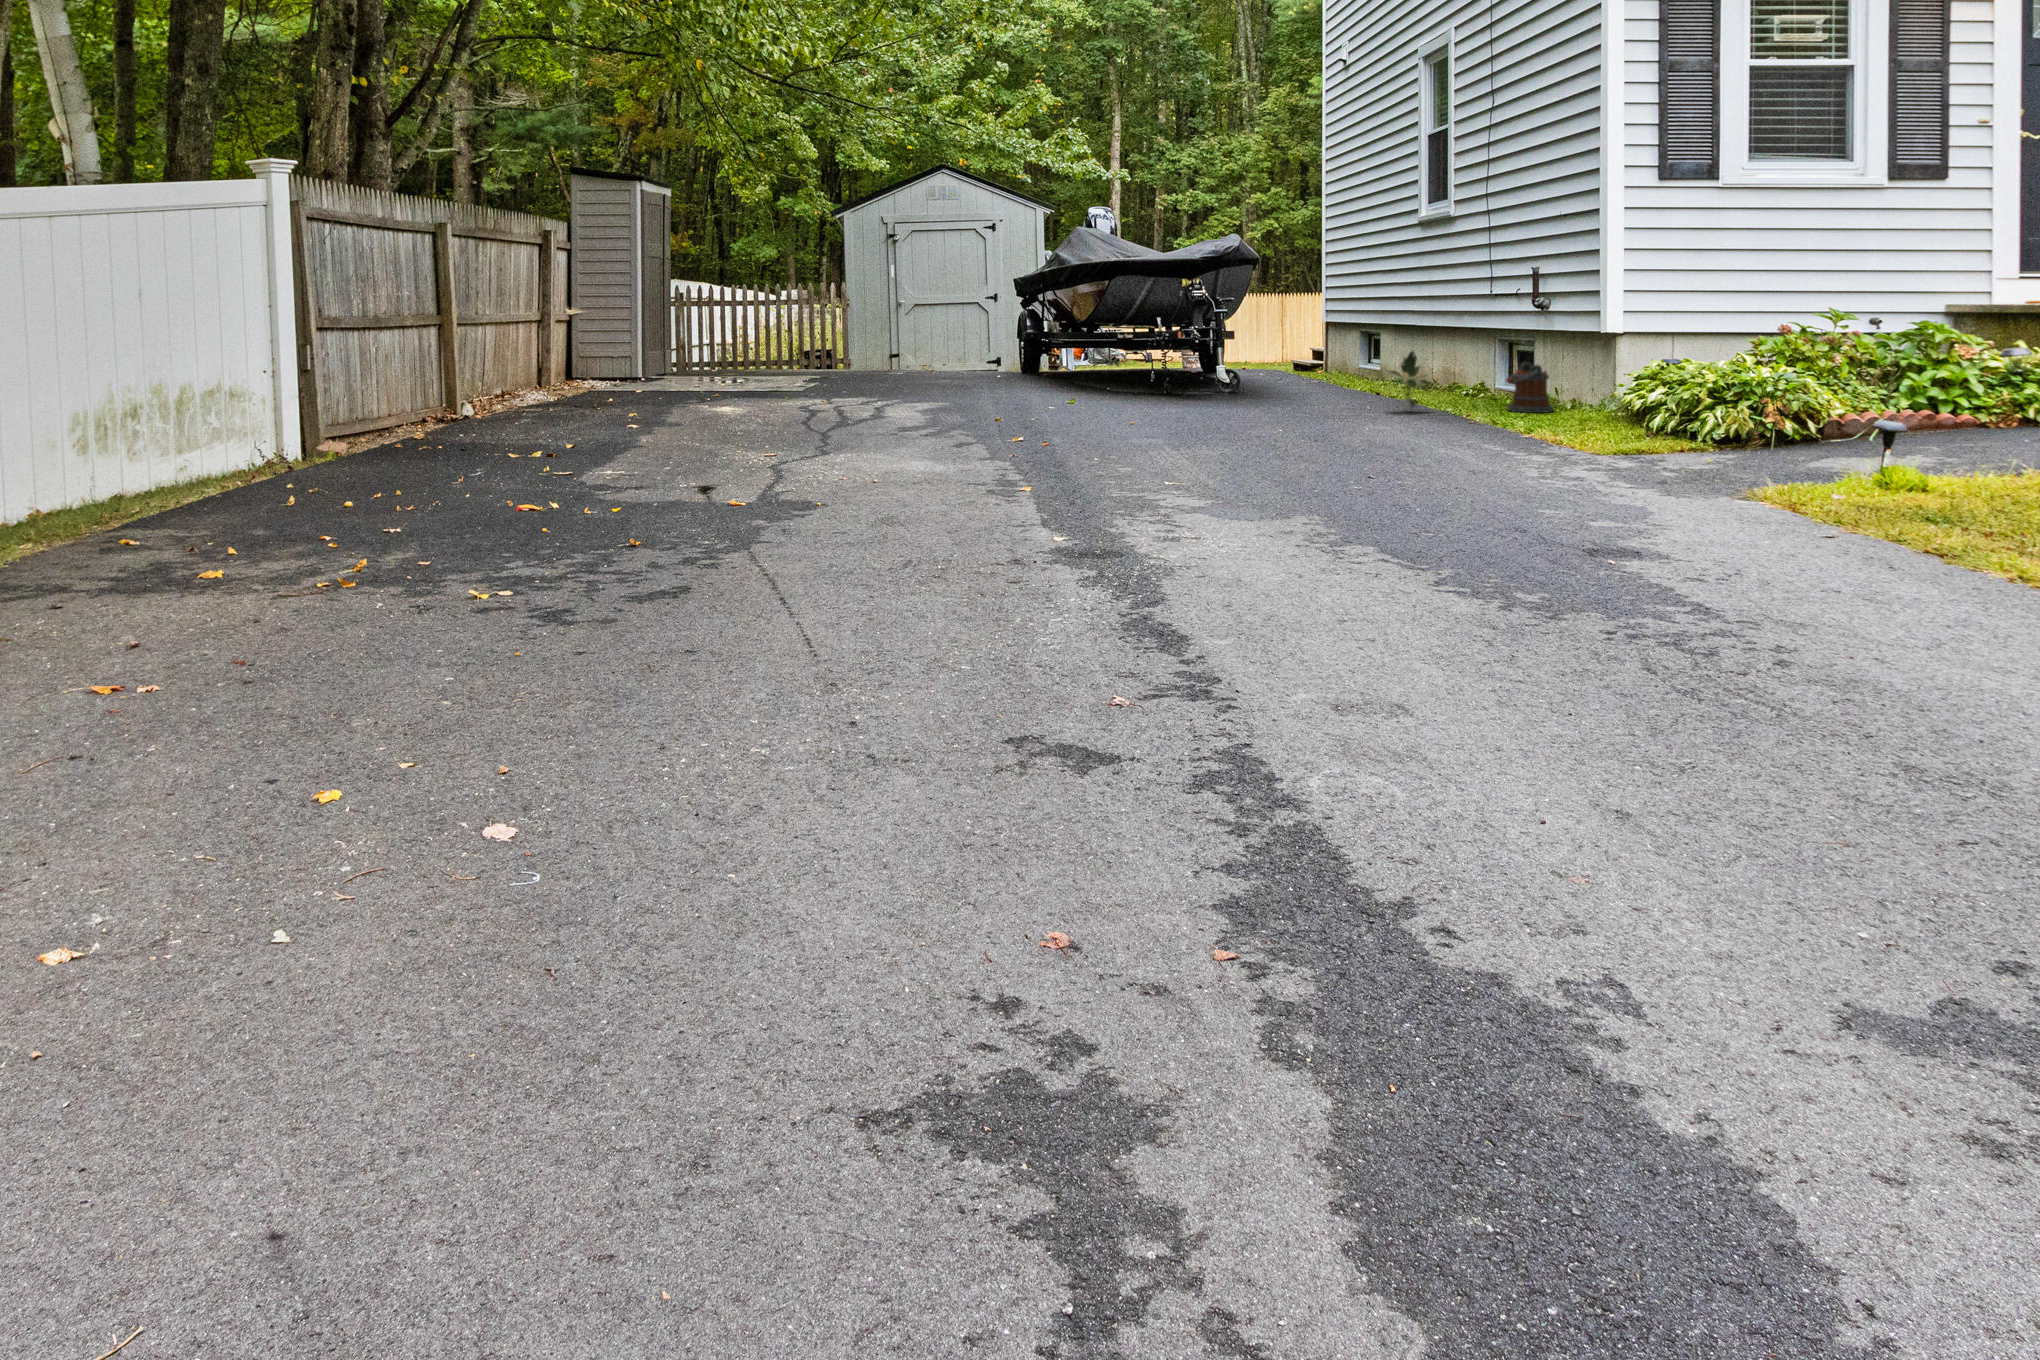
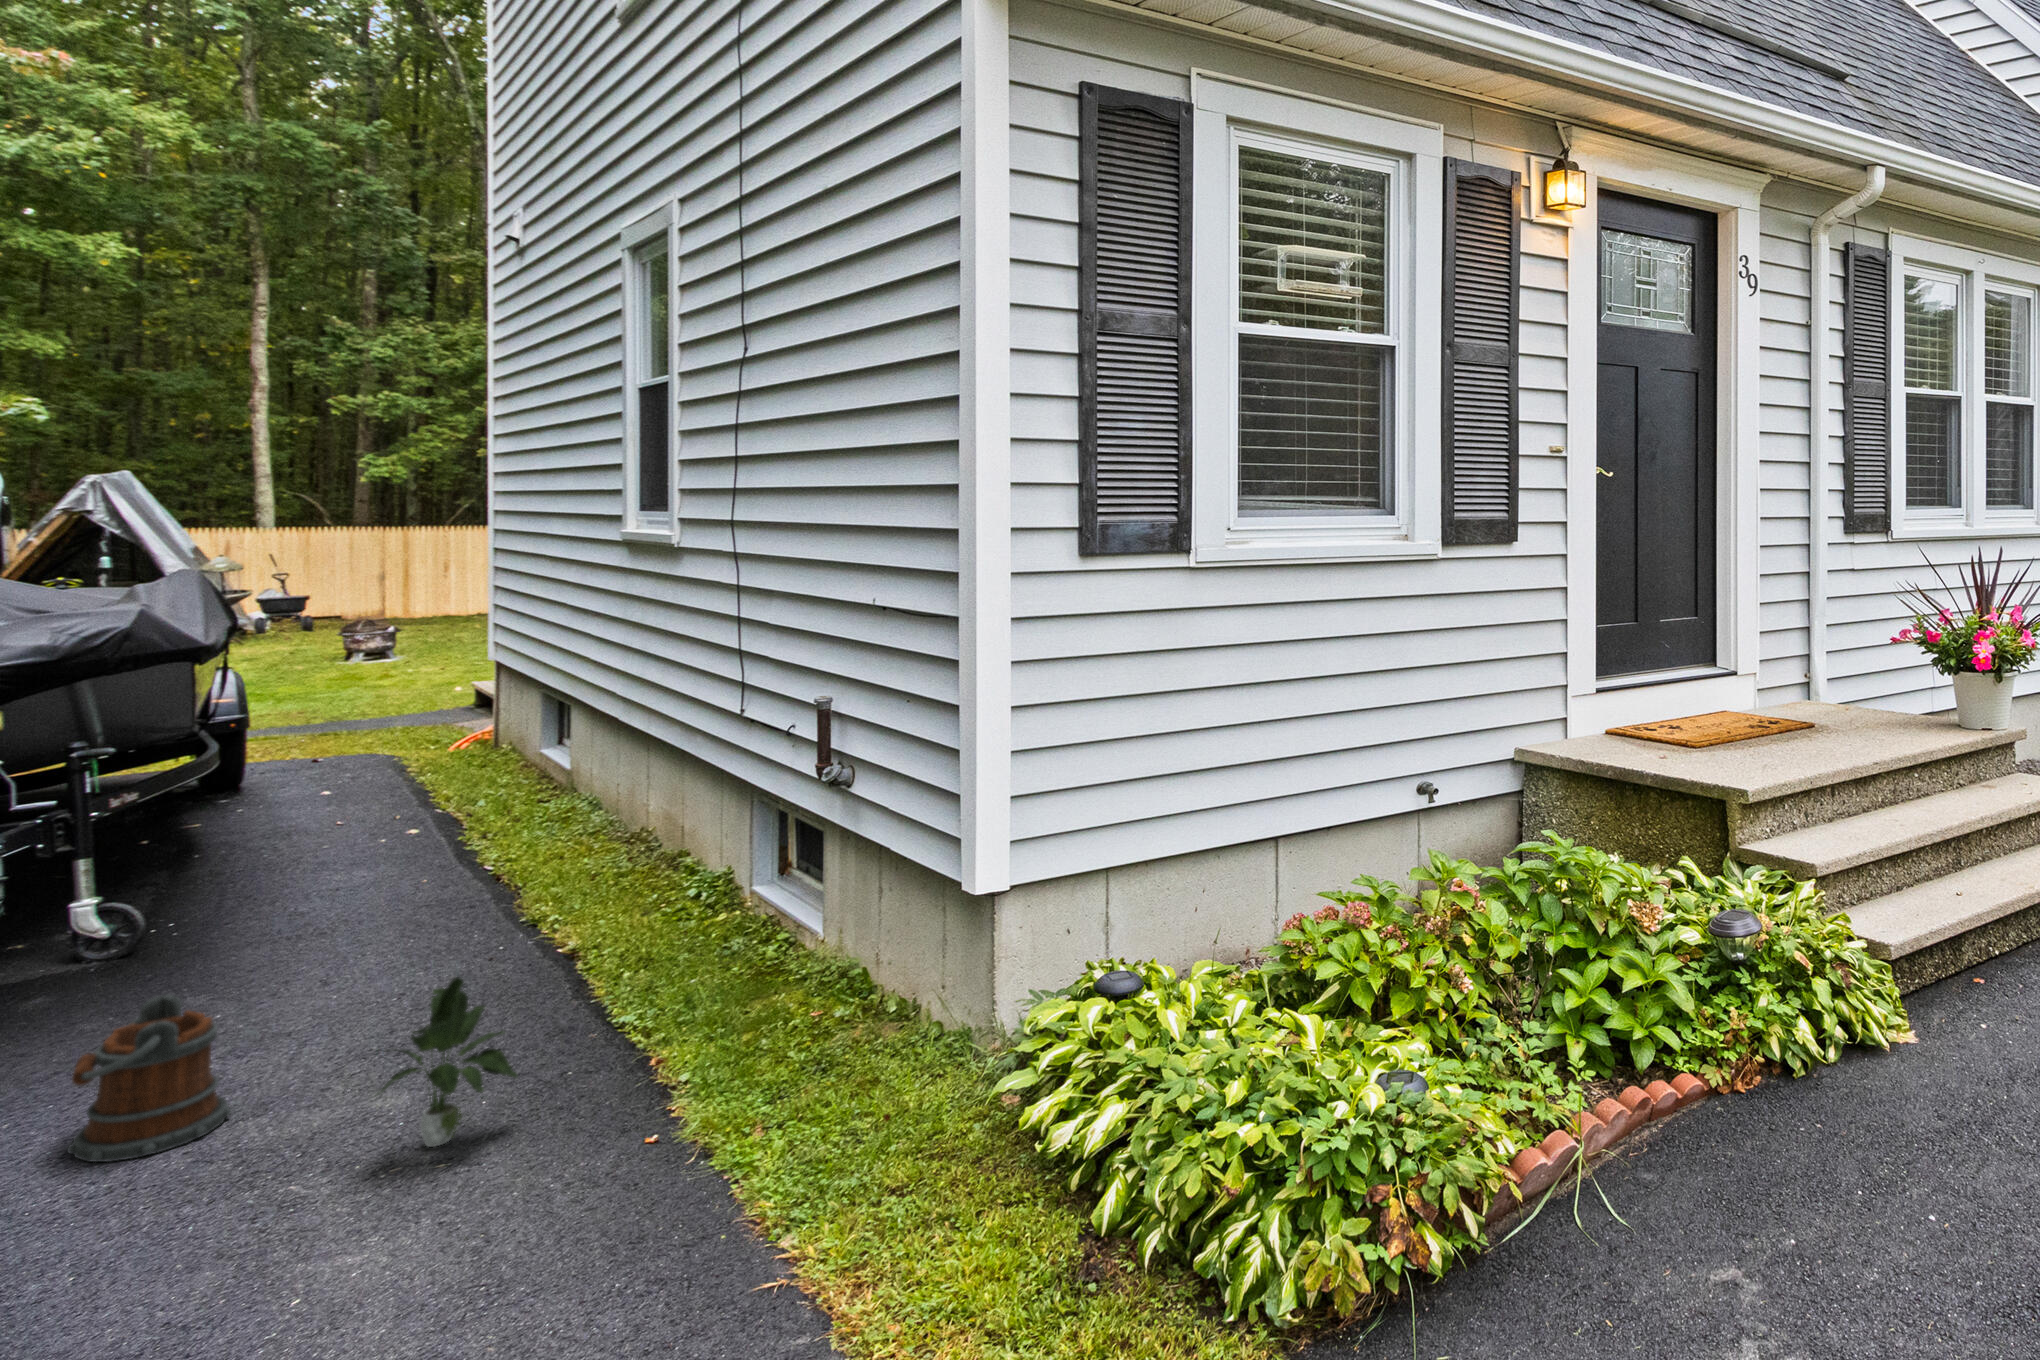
bucket: present [1506,362,1554,413] -> present [67,995,232,1162]

